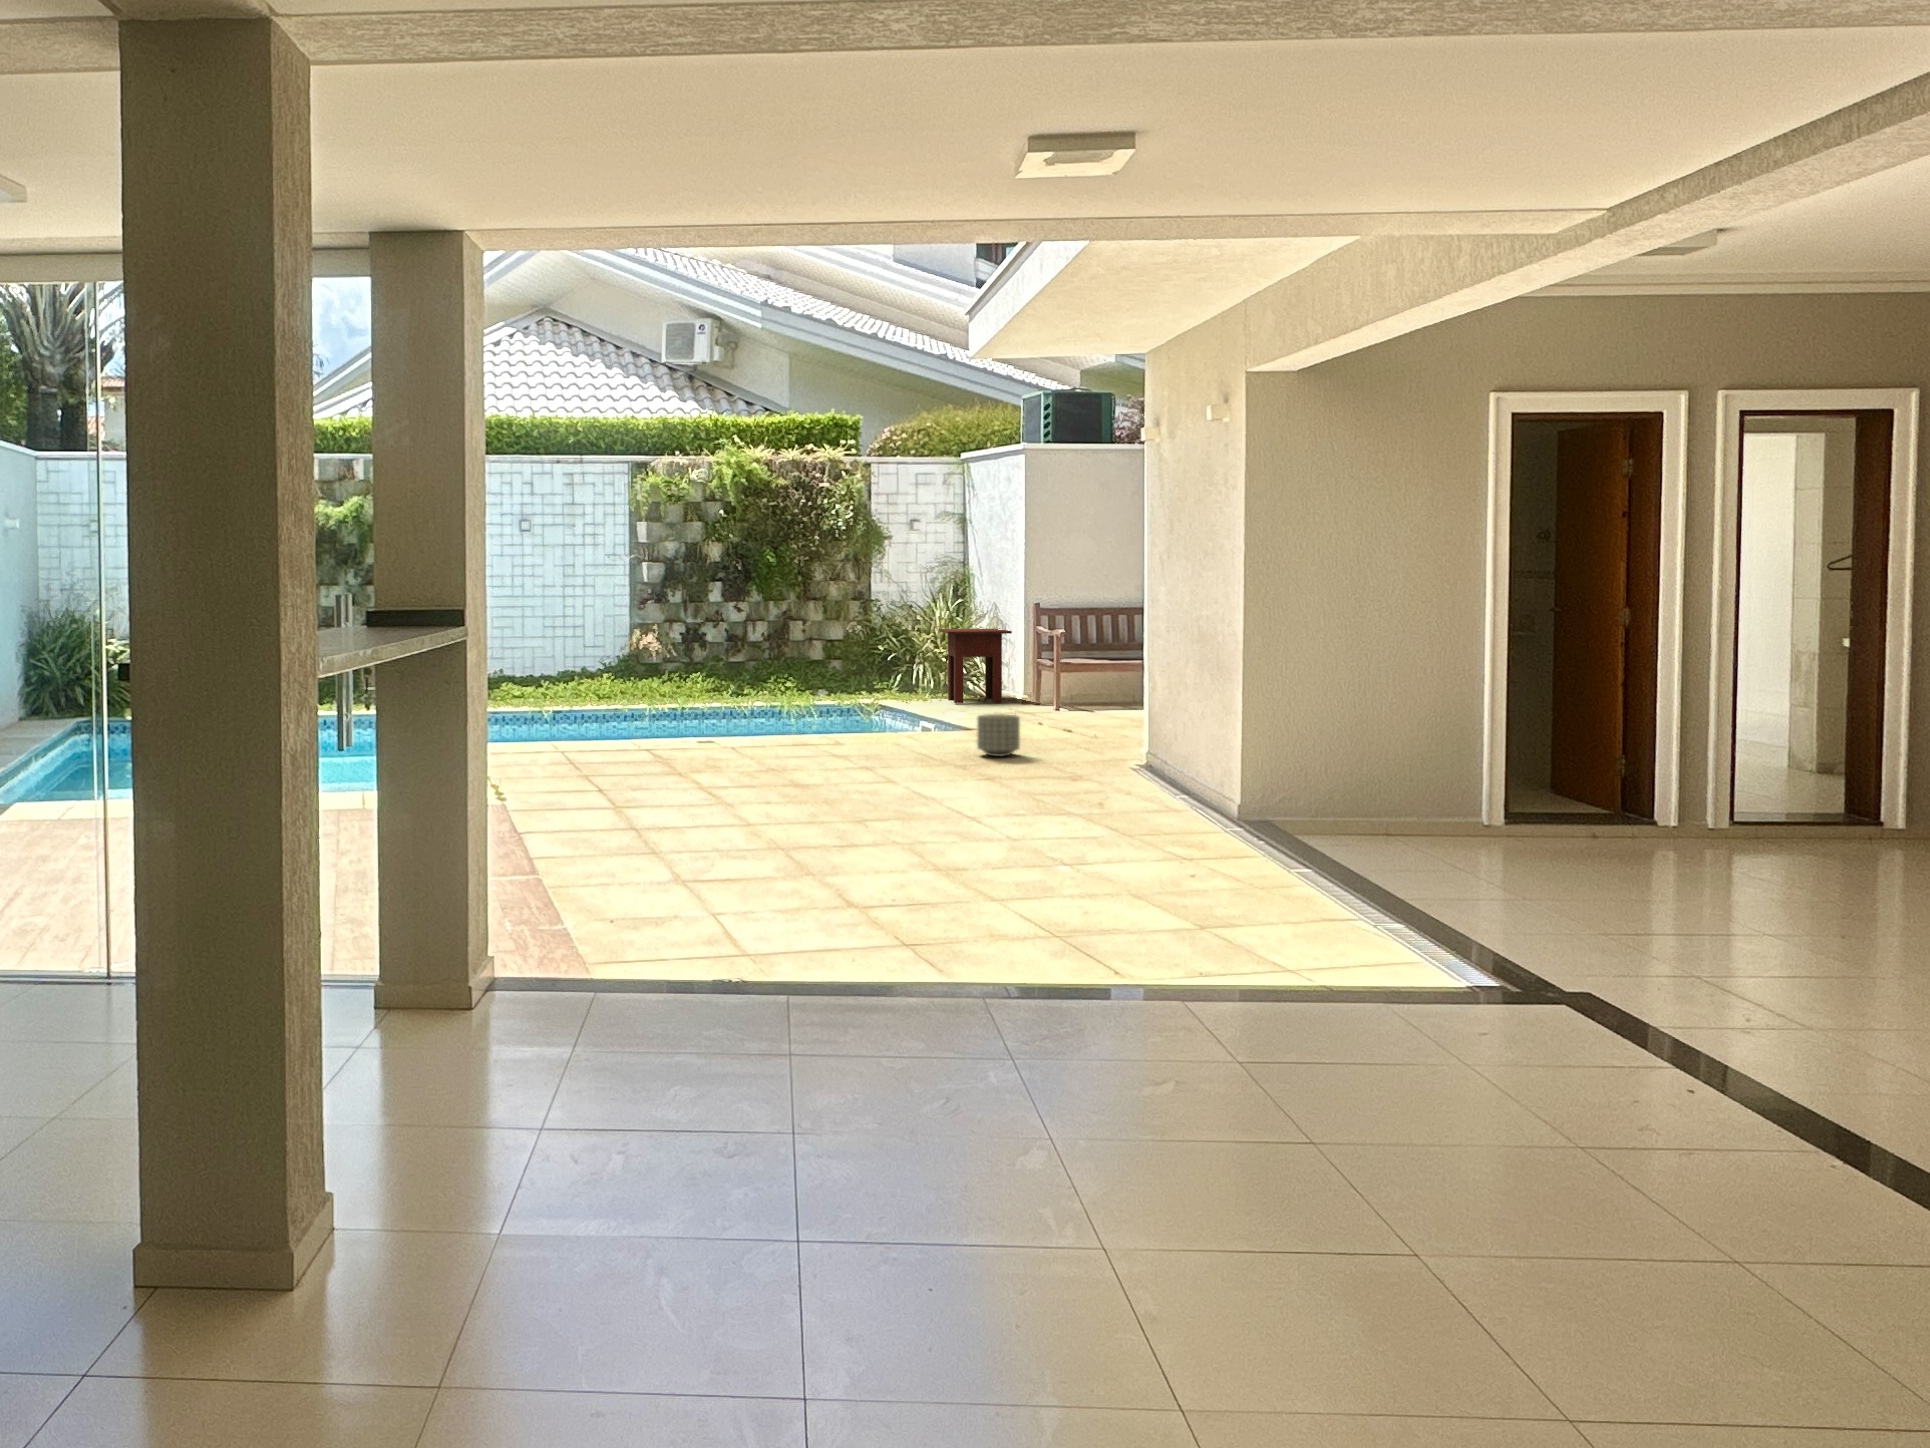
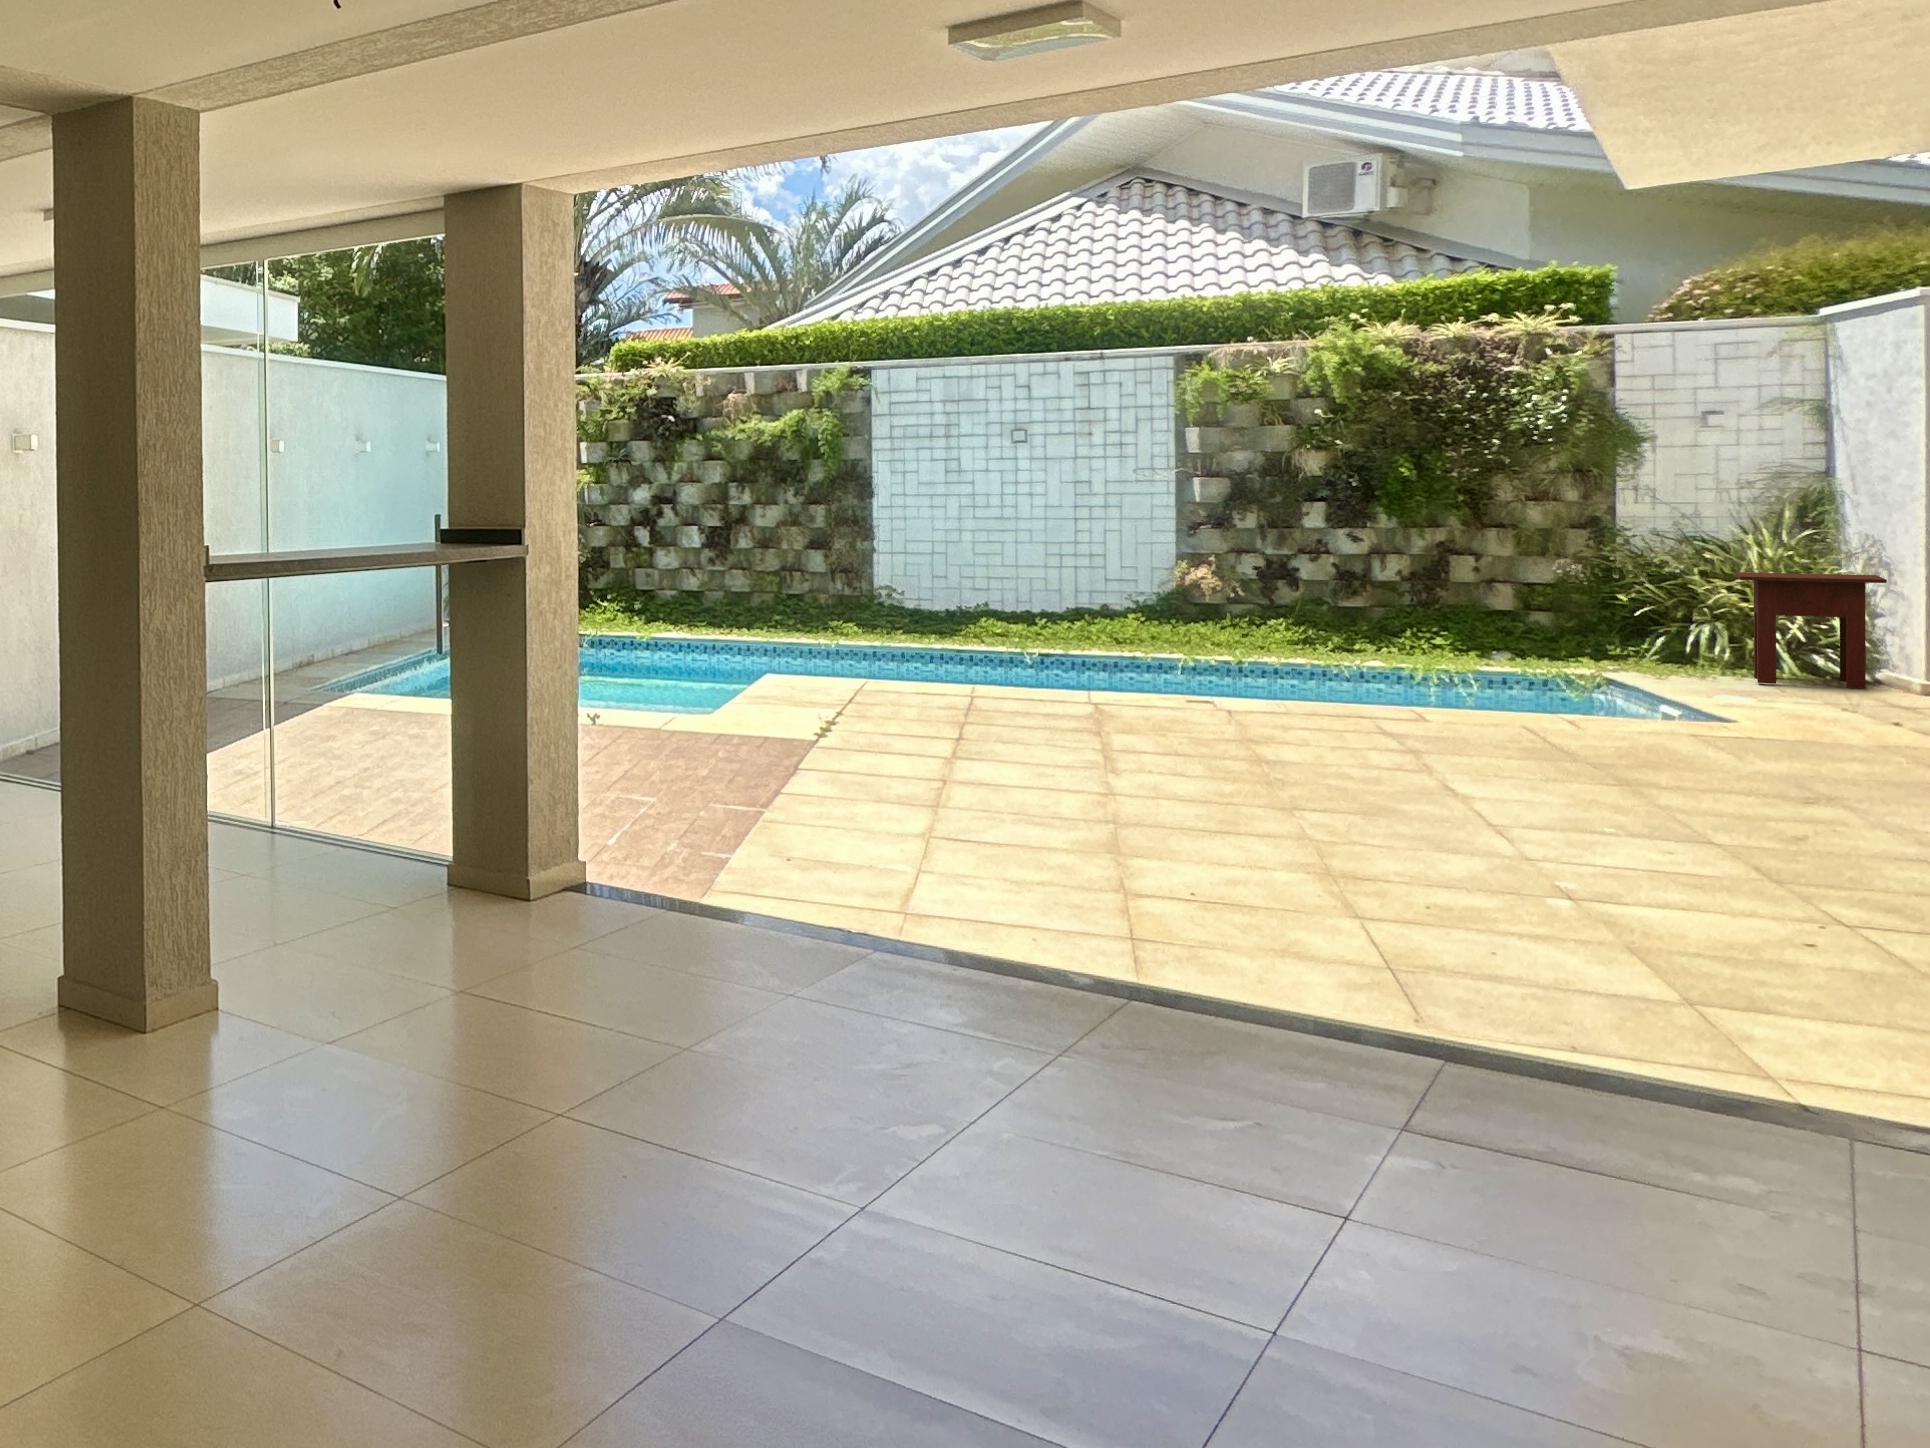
planter: present [977,714,1020,757] -> none [1690,699,1782,764]

